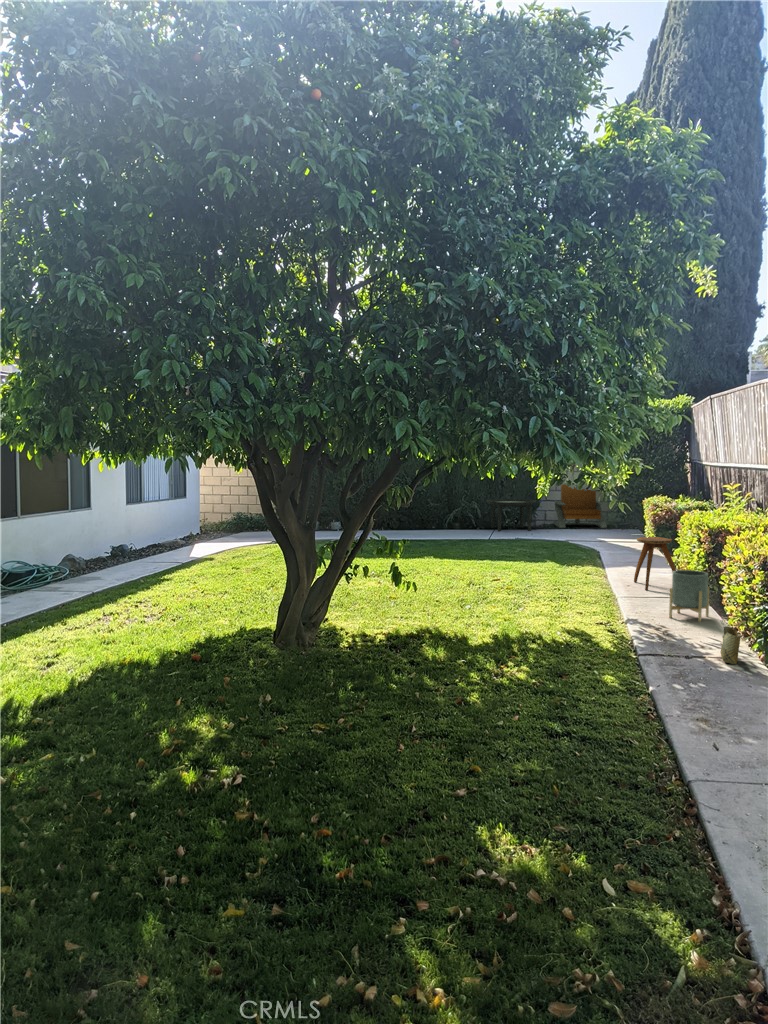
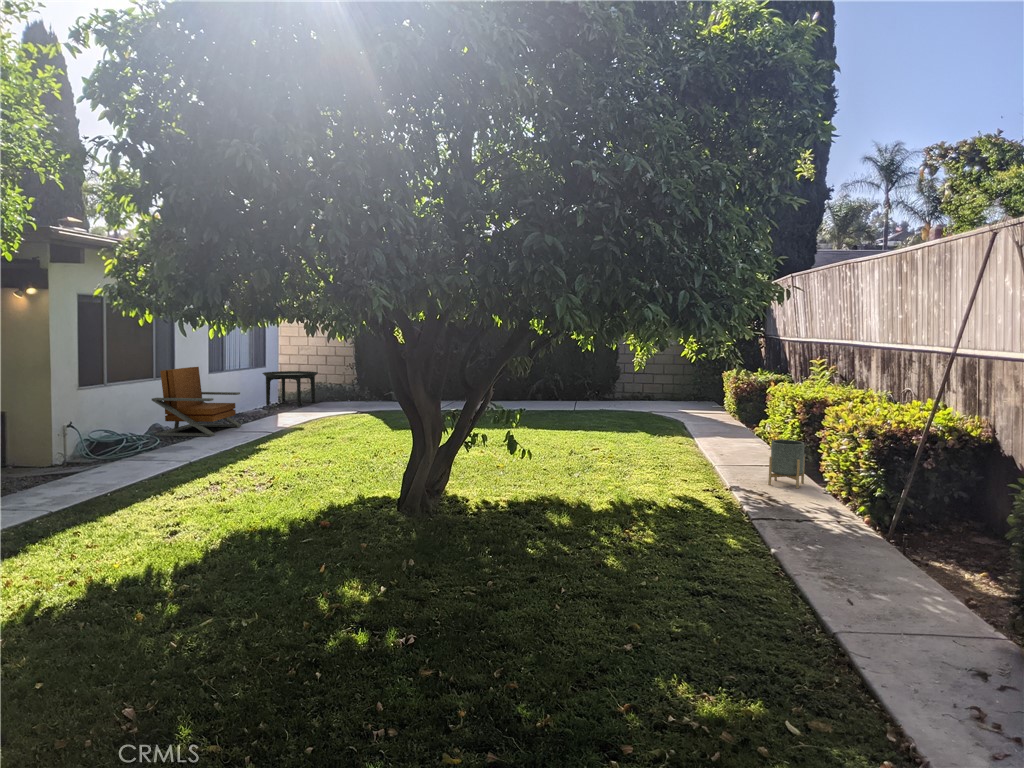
lounge chair: present [554,484,607,528] -> present [152,367,241,436]
round table: present [486,499,536,531] -> present [262,371,318,406]
stool: present [634,537,676,590] -> none [725,409,770,459]
woven basket: present [721,613,741,664] -> none [826,479,849,527]

